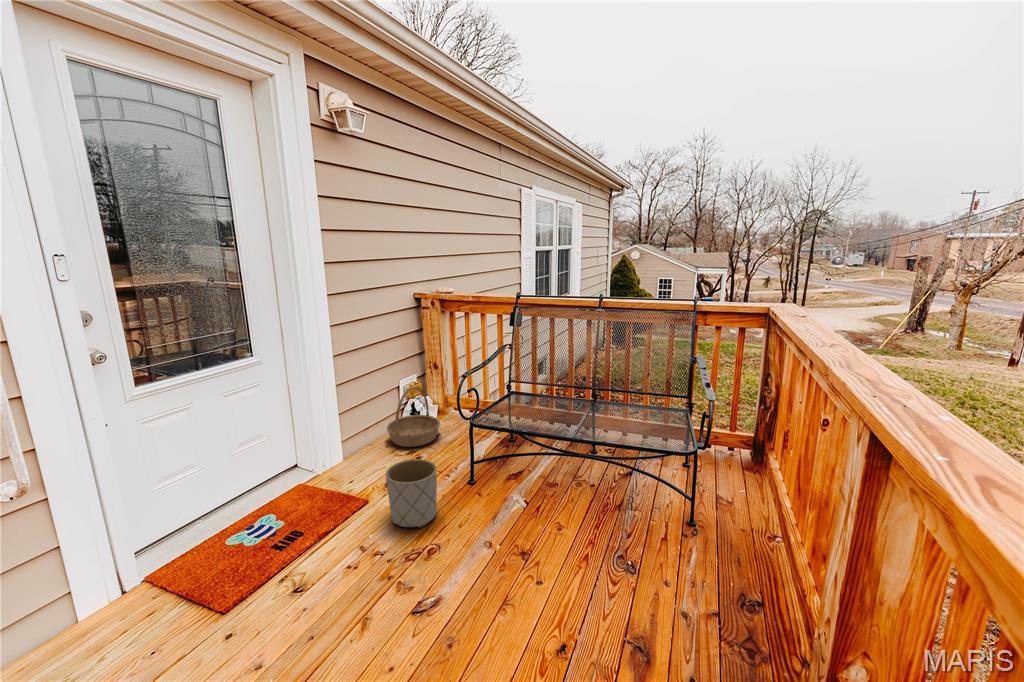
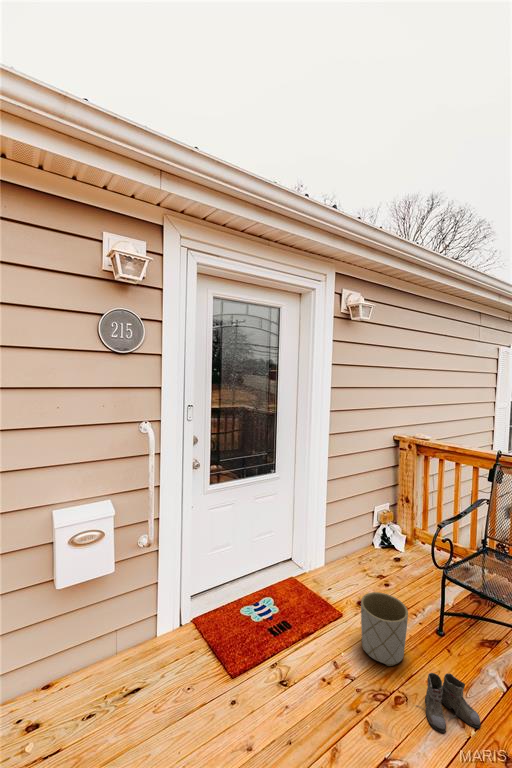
basket: present [387,387,440,447] -> none [361,517,409,573]
boots: none [447,507,505,559] -> present [425,673,481,733]

